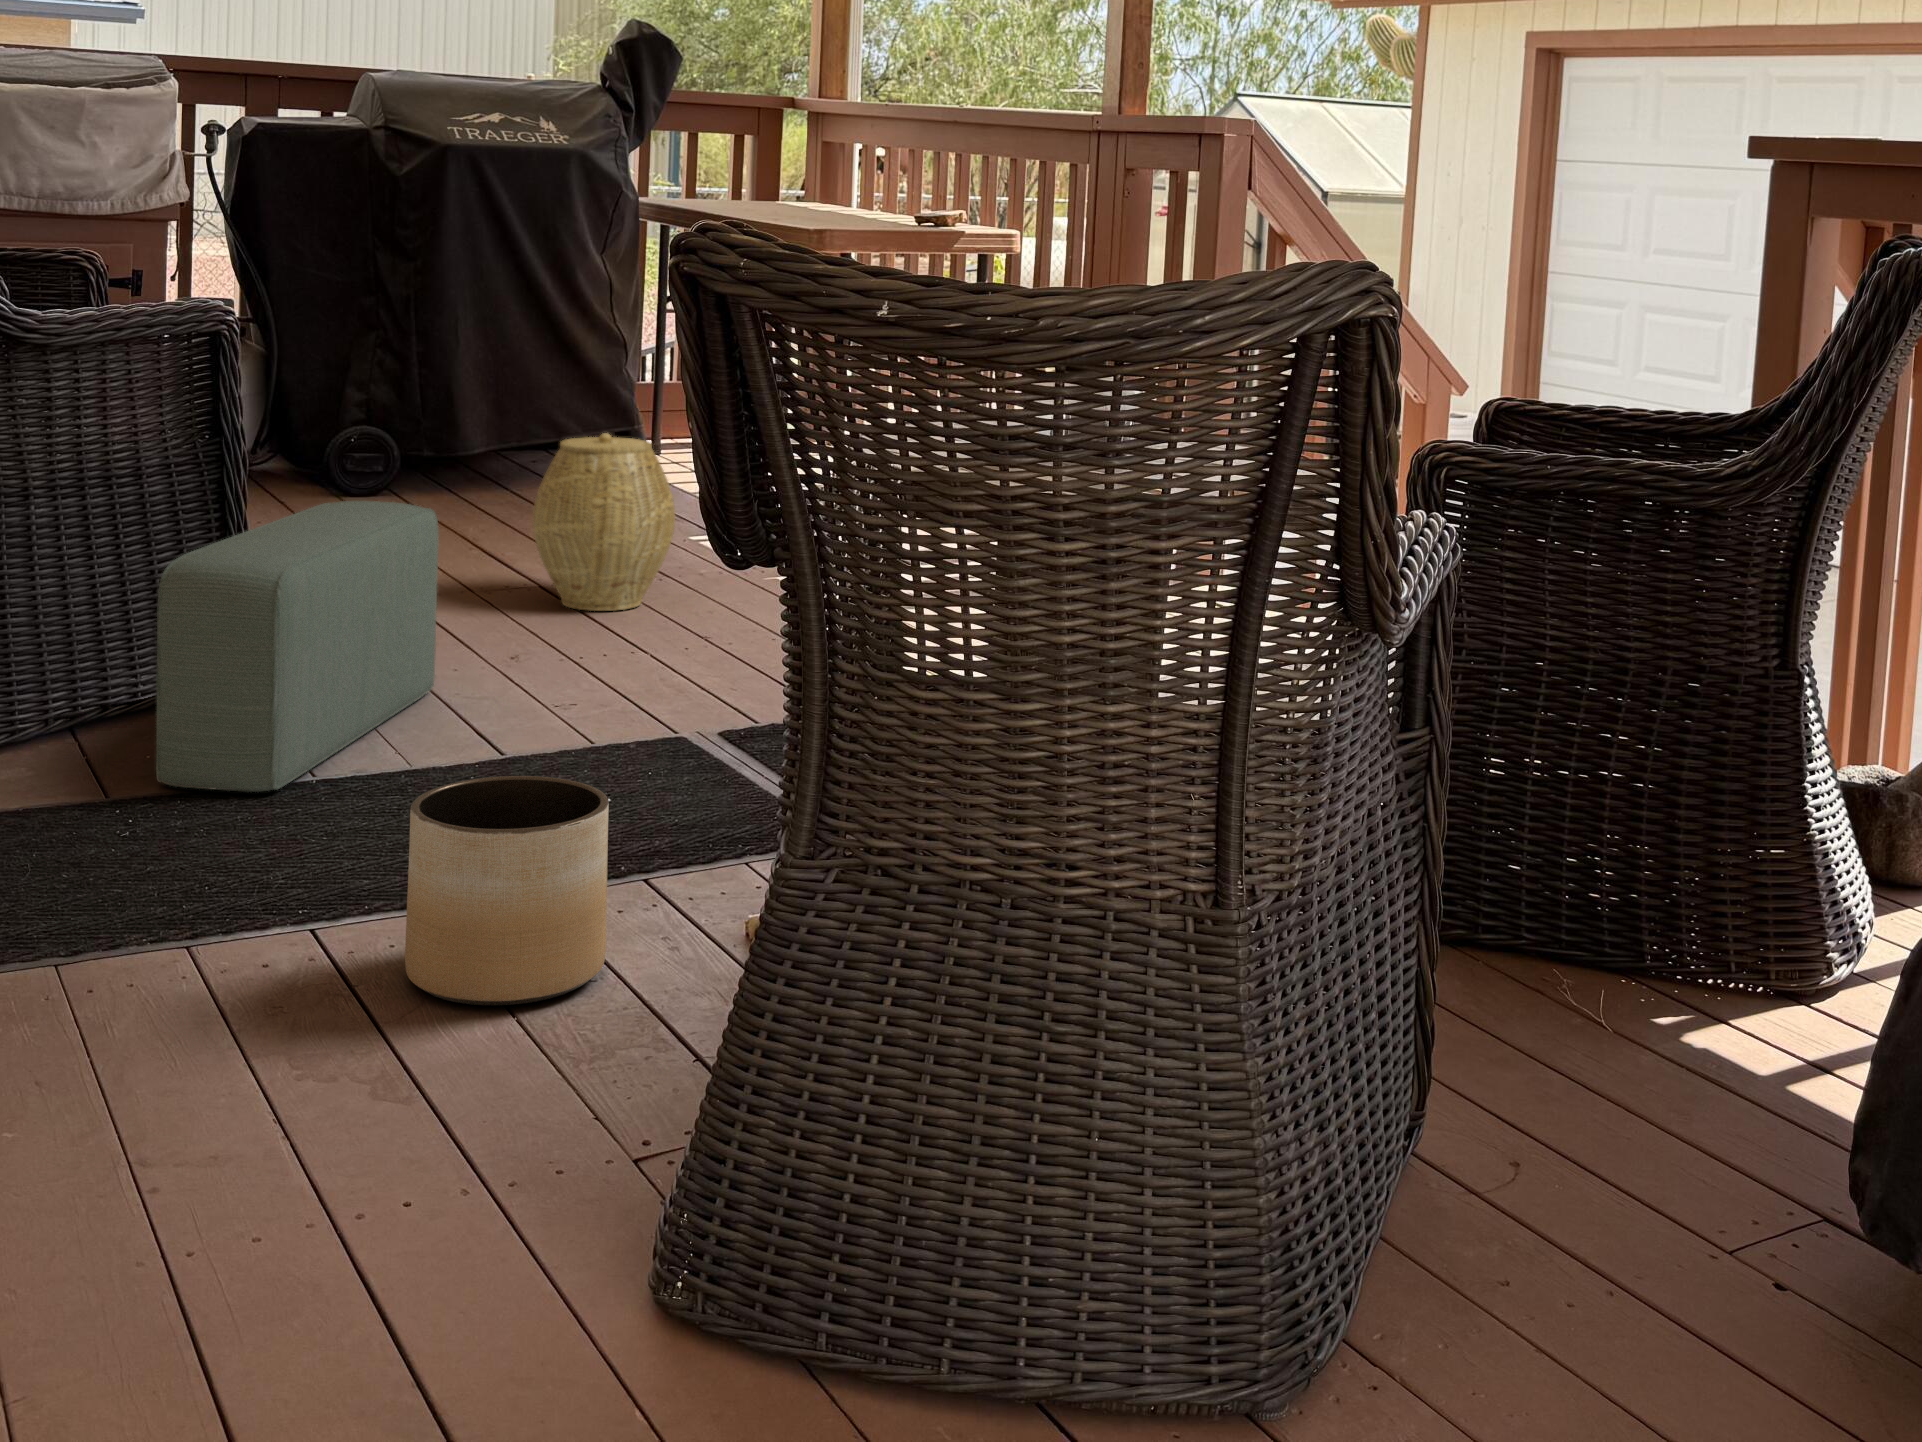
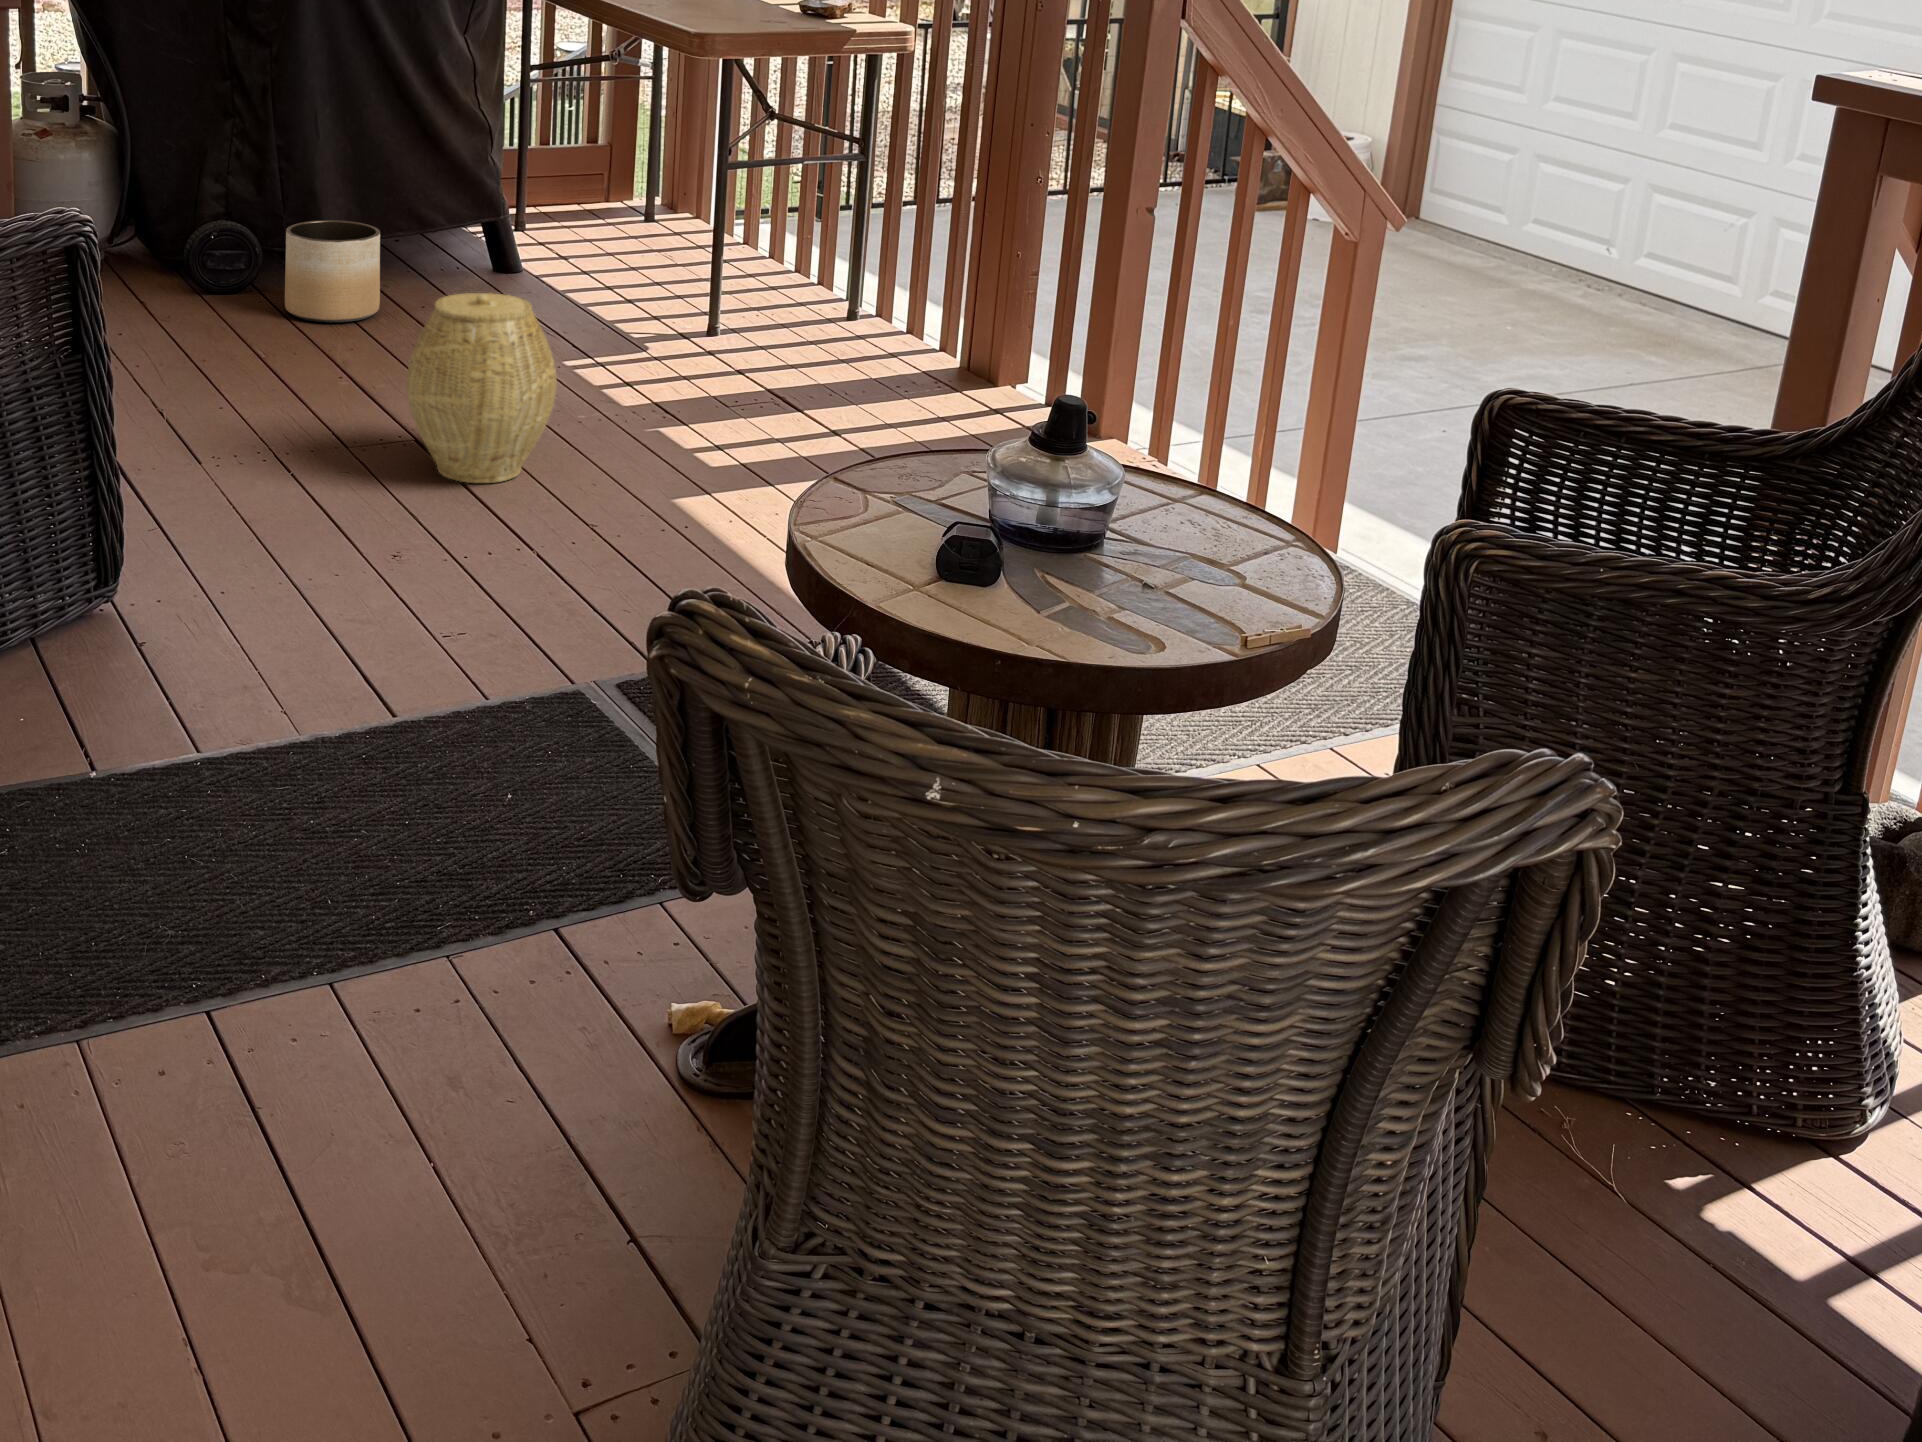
pouf: present [156,501,439,792] -> none [25,424,315,792]
planter: present [405,776,609,1005] -> present [285,220,380,322]

